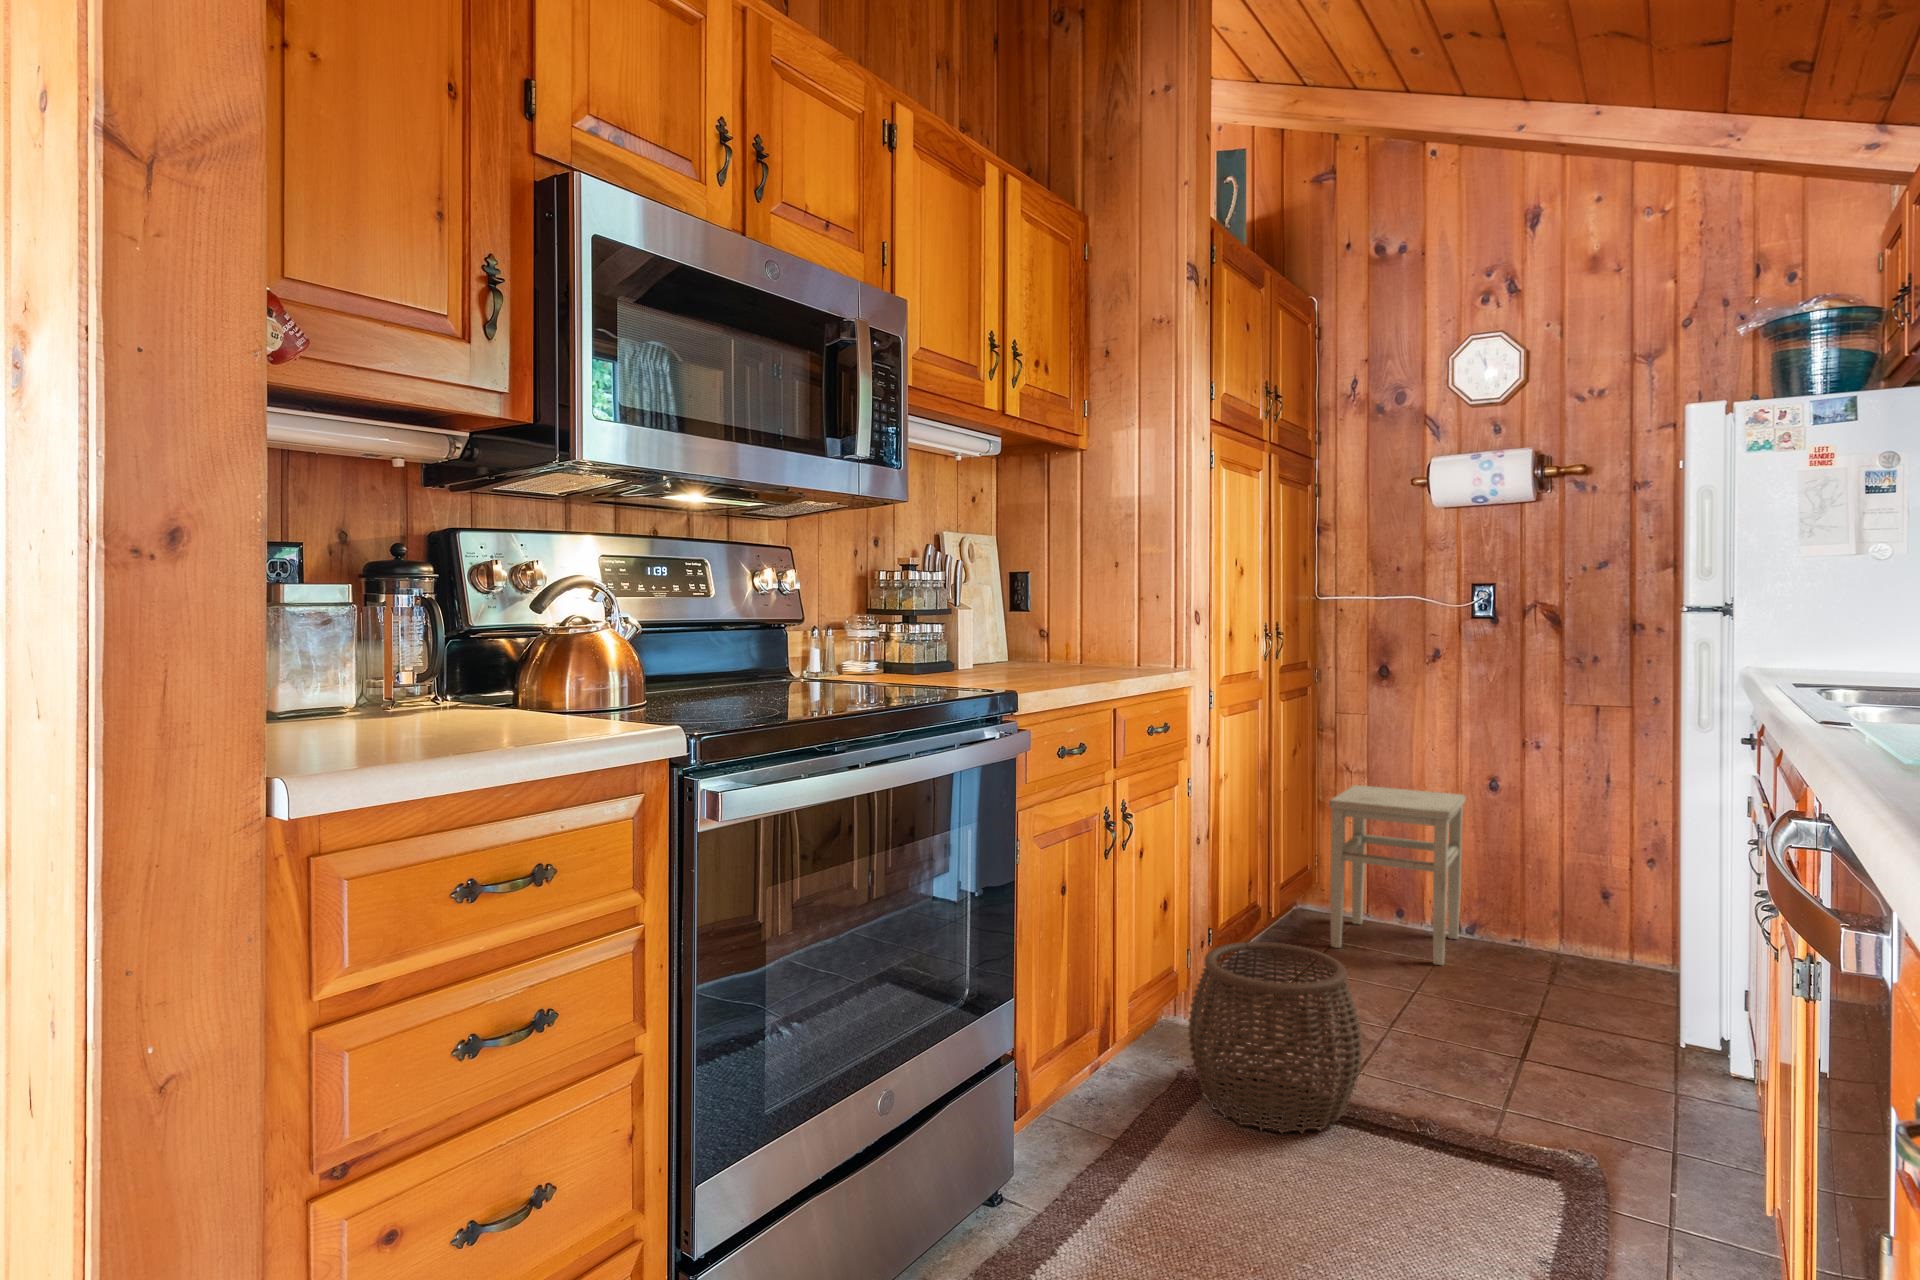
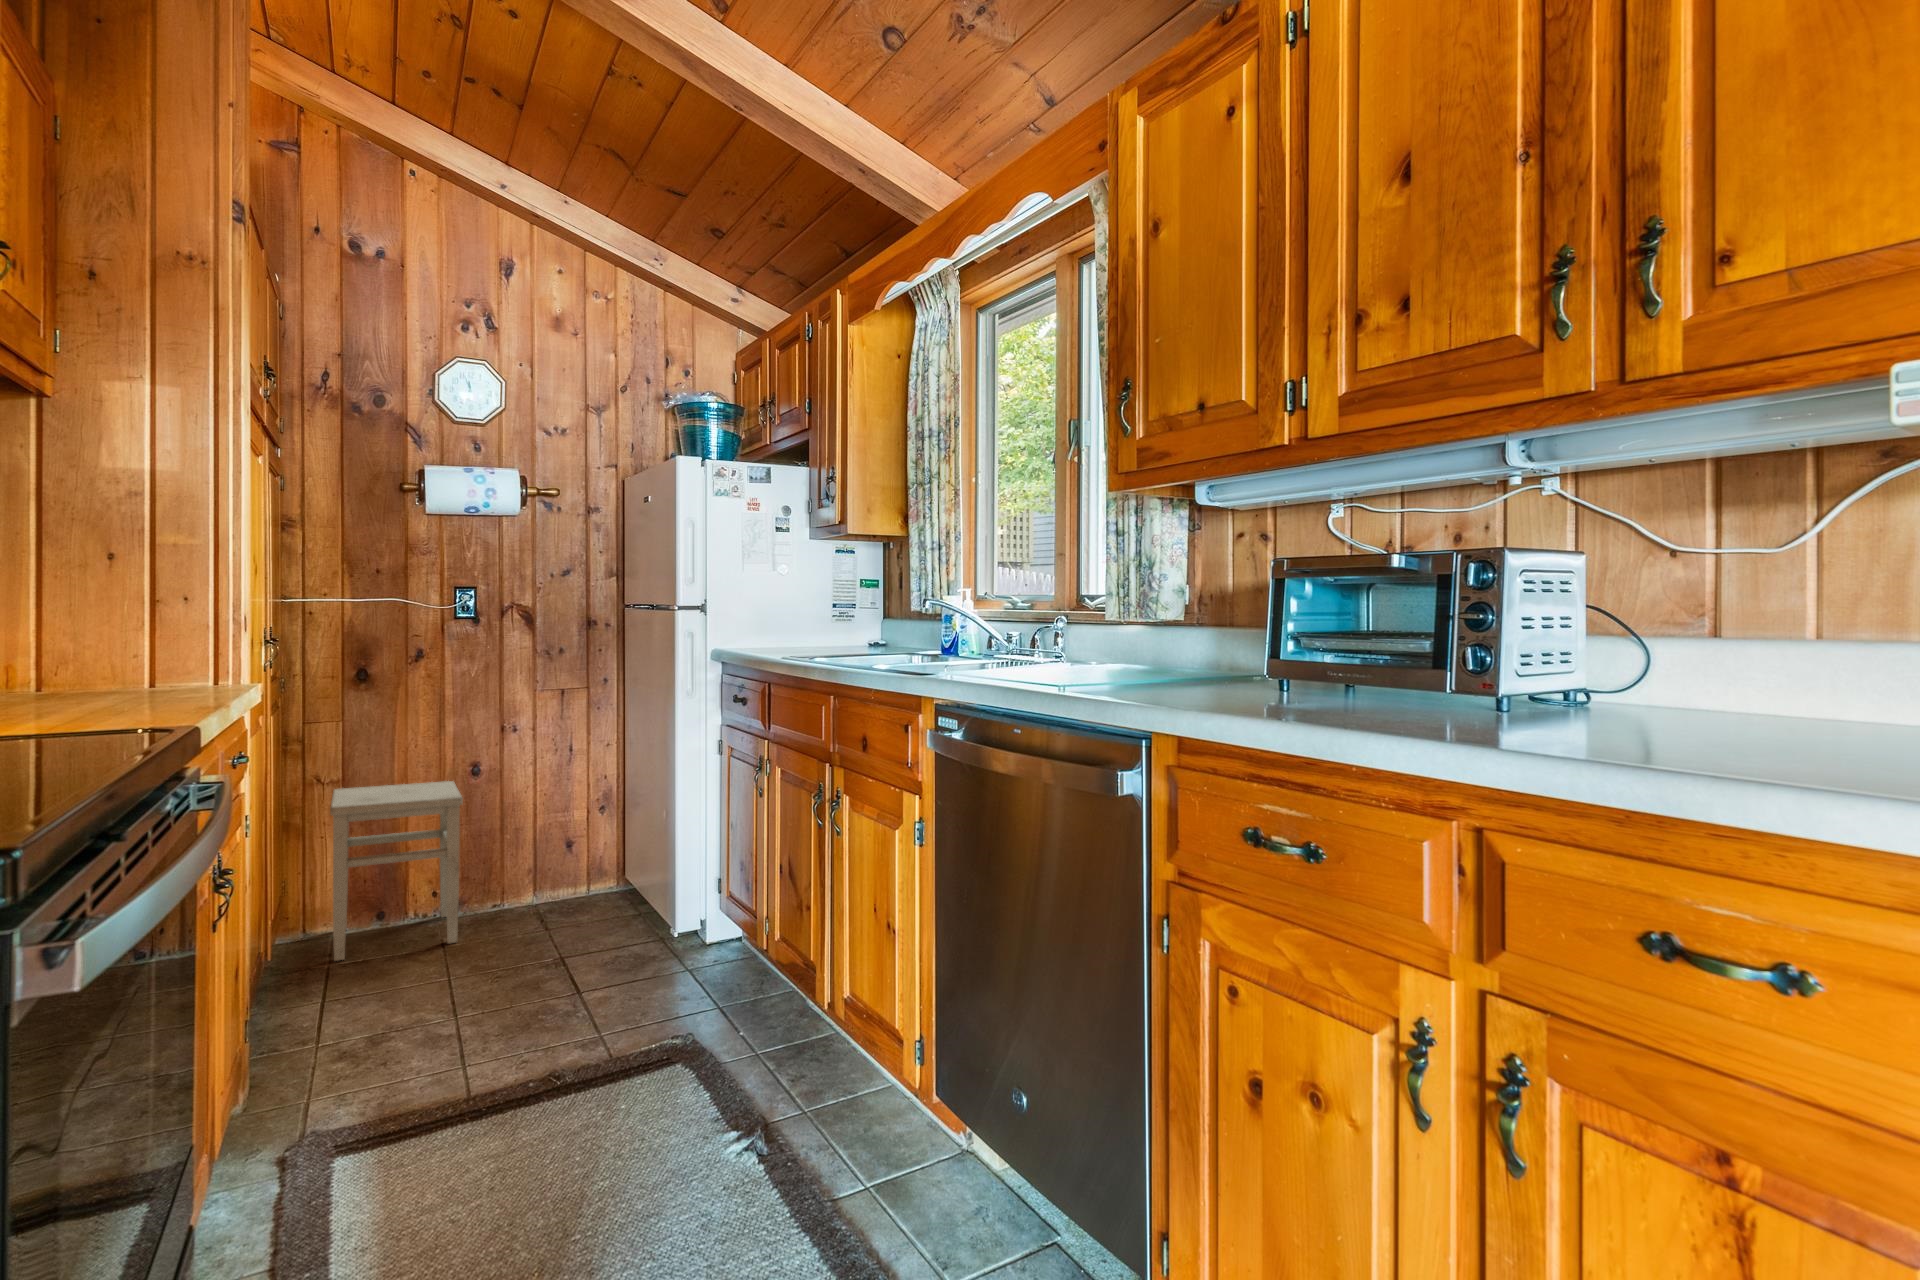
woven basket: present [1188,942,1362,1133] -> none [302,954,513,1170]

